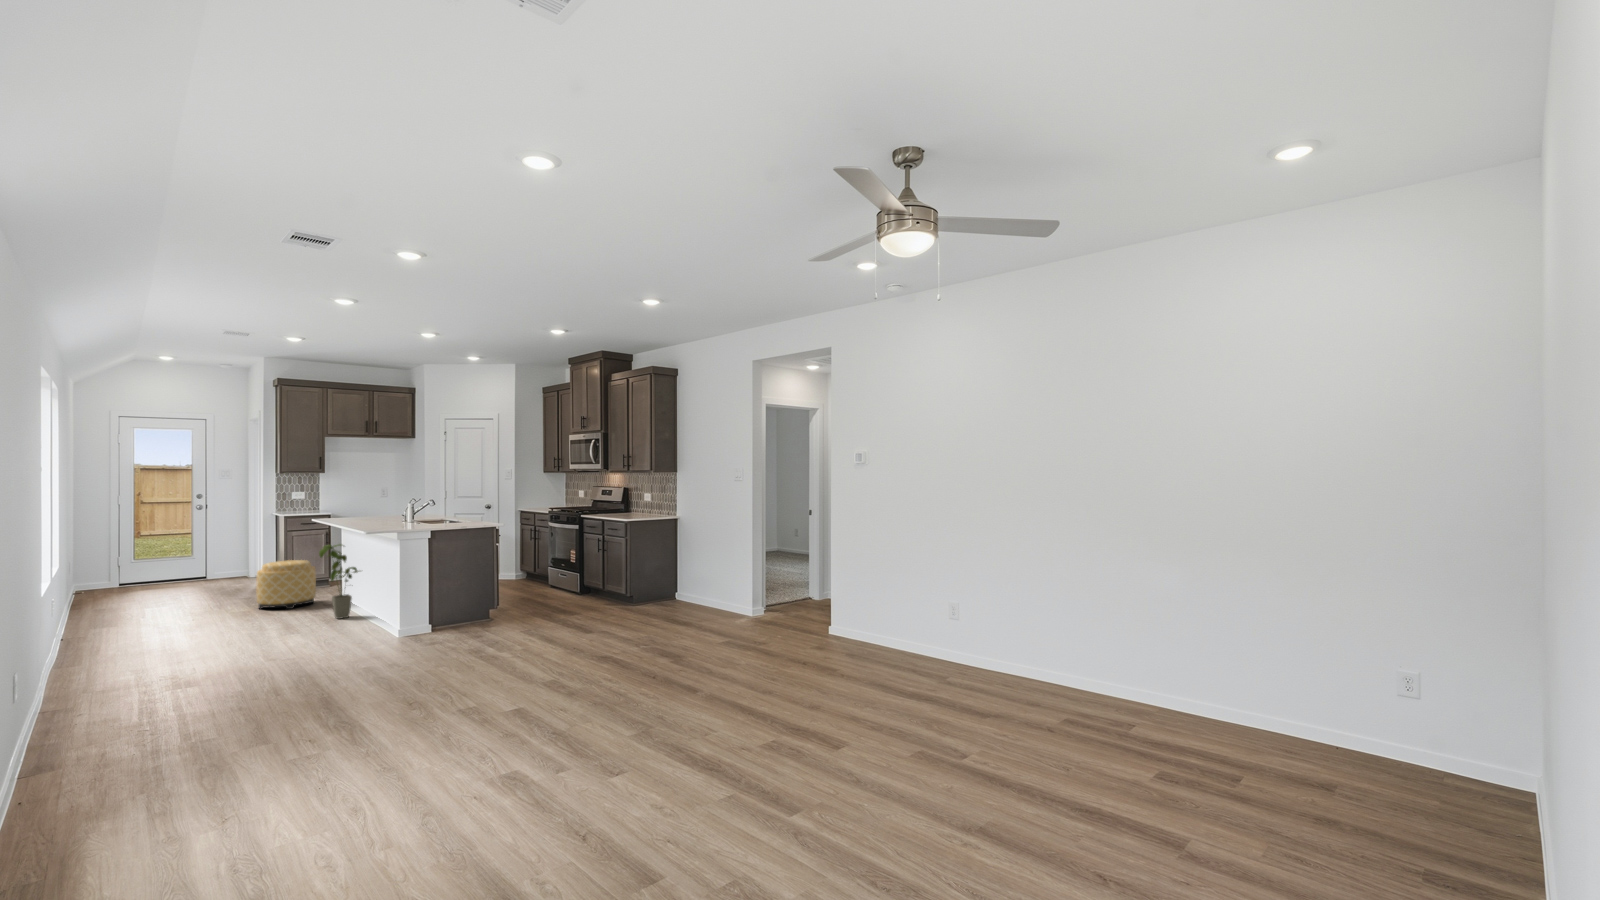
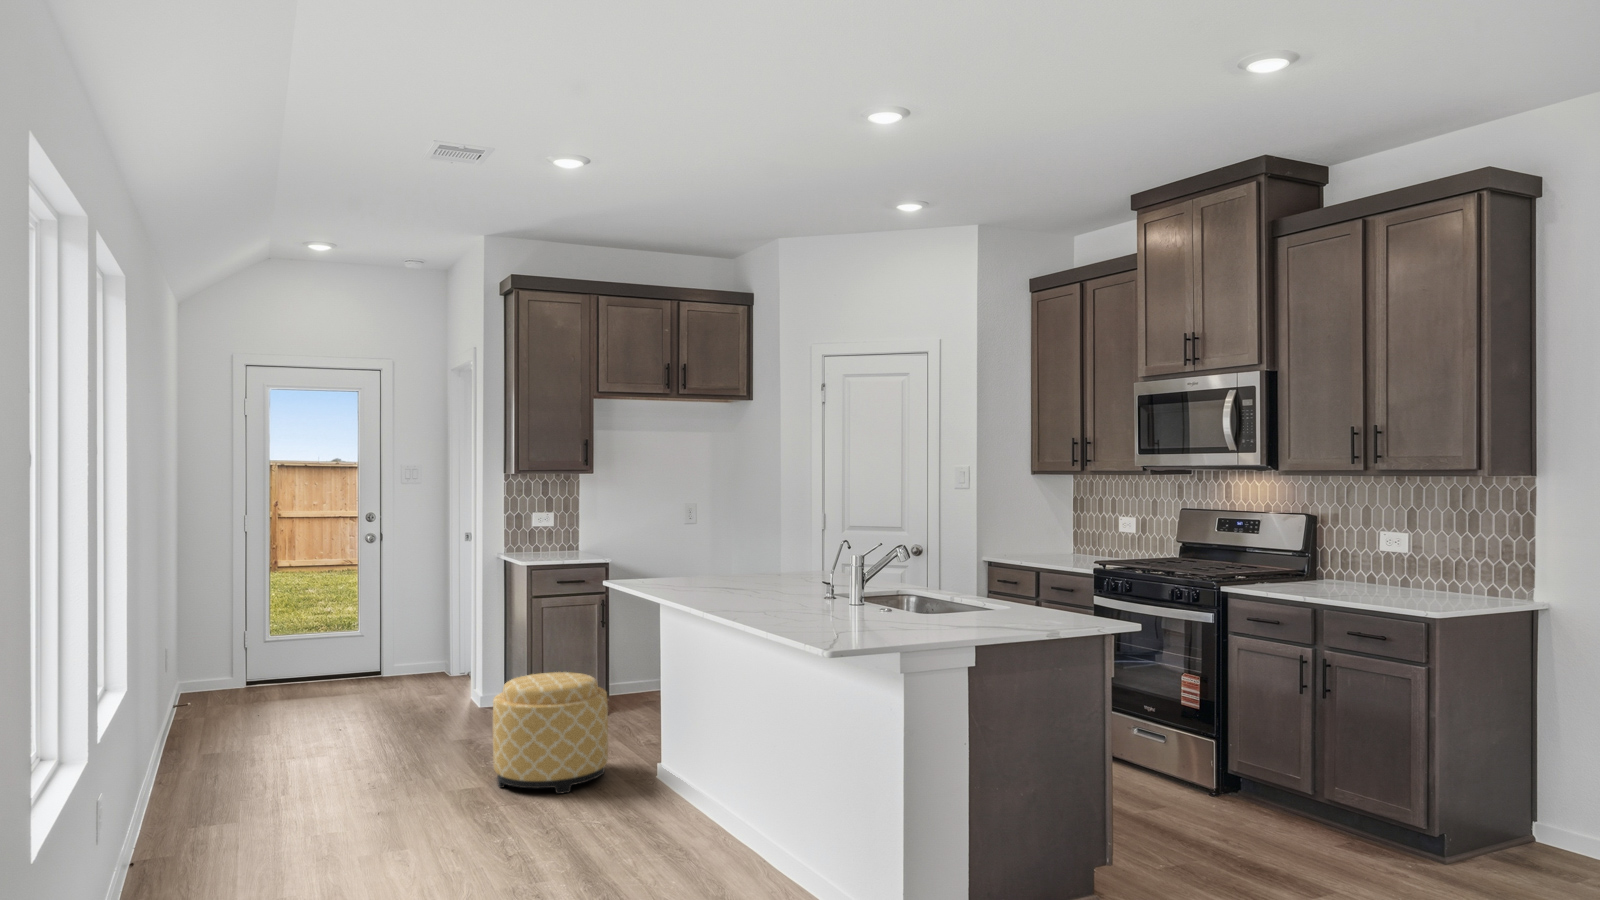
house plant: present [319,544,358,619] -> none [649,657,744,848]

